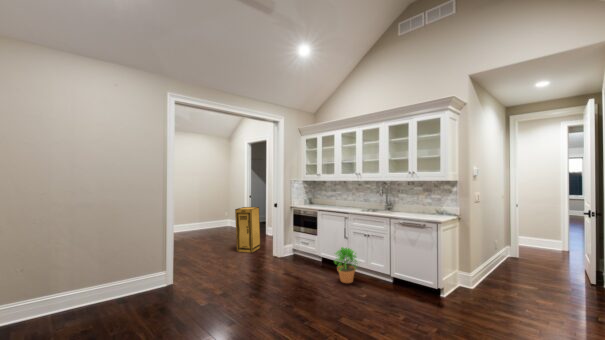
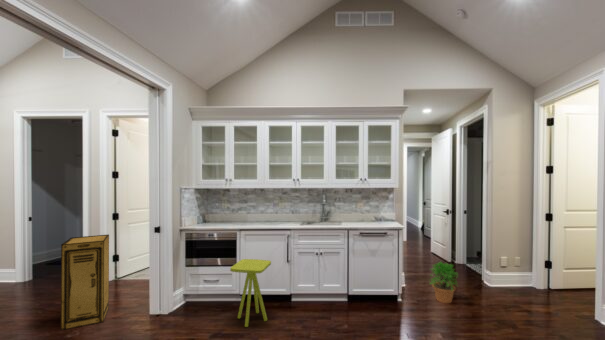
side table: none [297,230,326,274] -> present [230,259,271,327]
potted plant: present [335,247,357,283] -> present [430,262,457,303]

